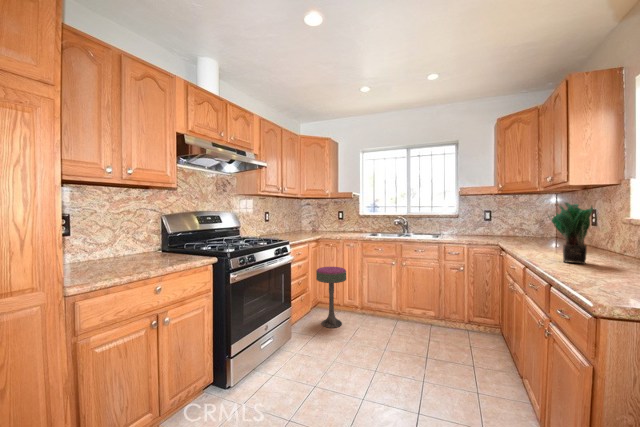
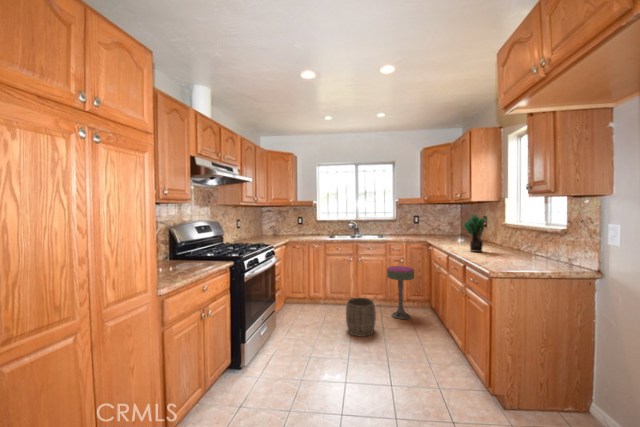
bar stool: present [316,267,346,328] -> present [387,266,414,319]
woven basket: none [375,313,415,366] -> present [346,298,376,337]

